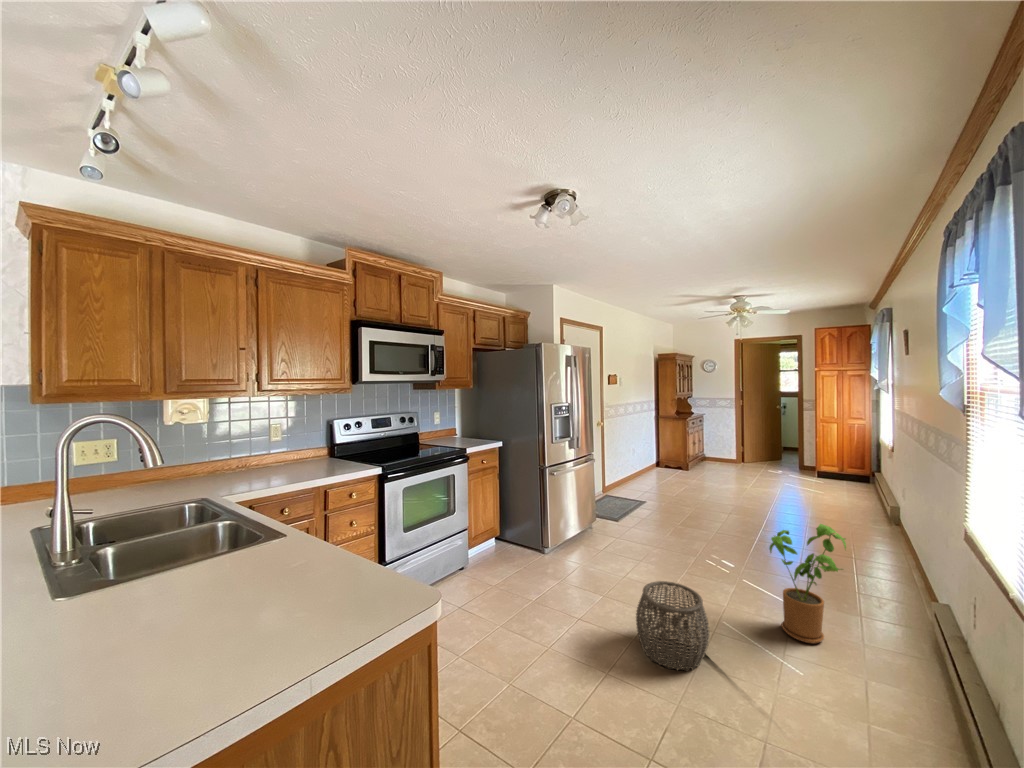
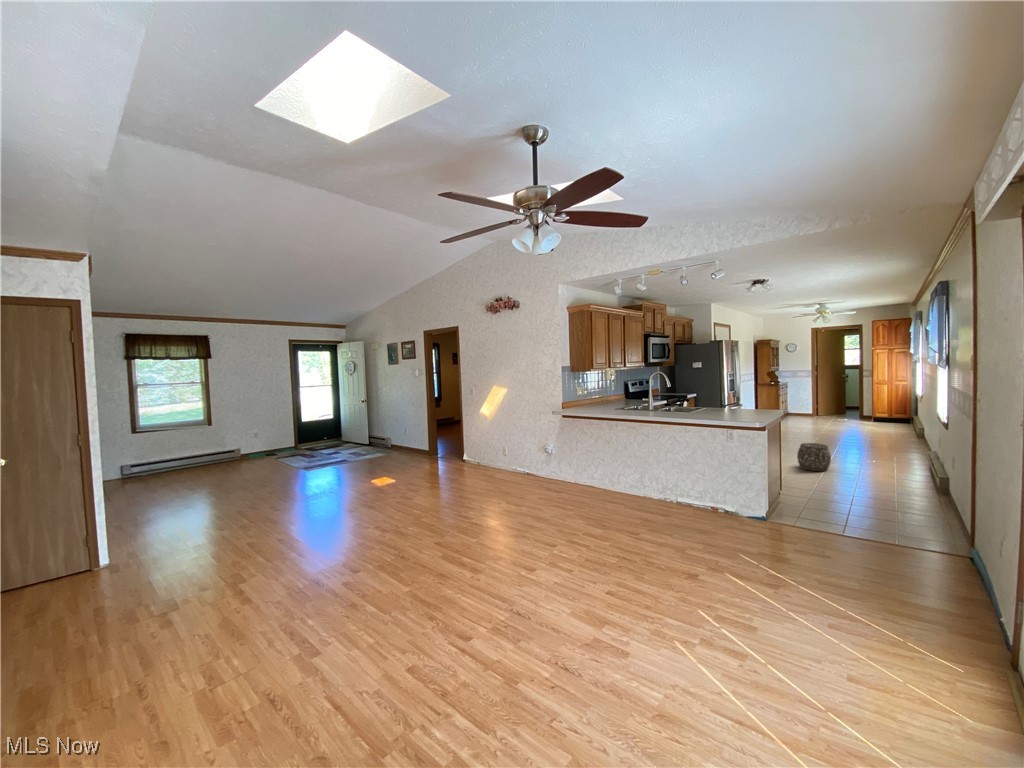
house plant: present [769,524,846,643] -> none [854,417,889,465]

